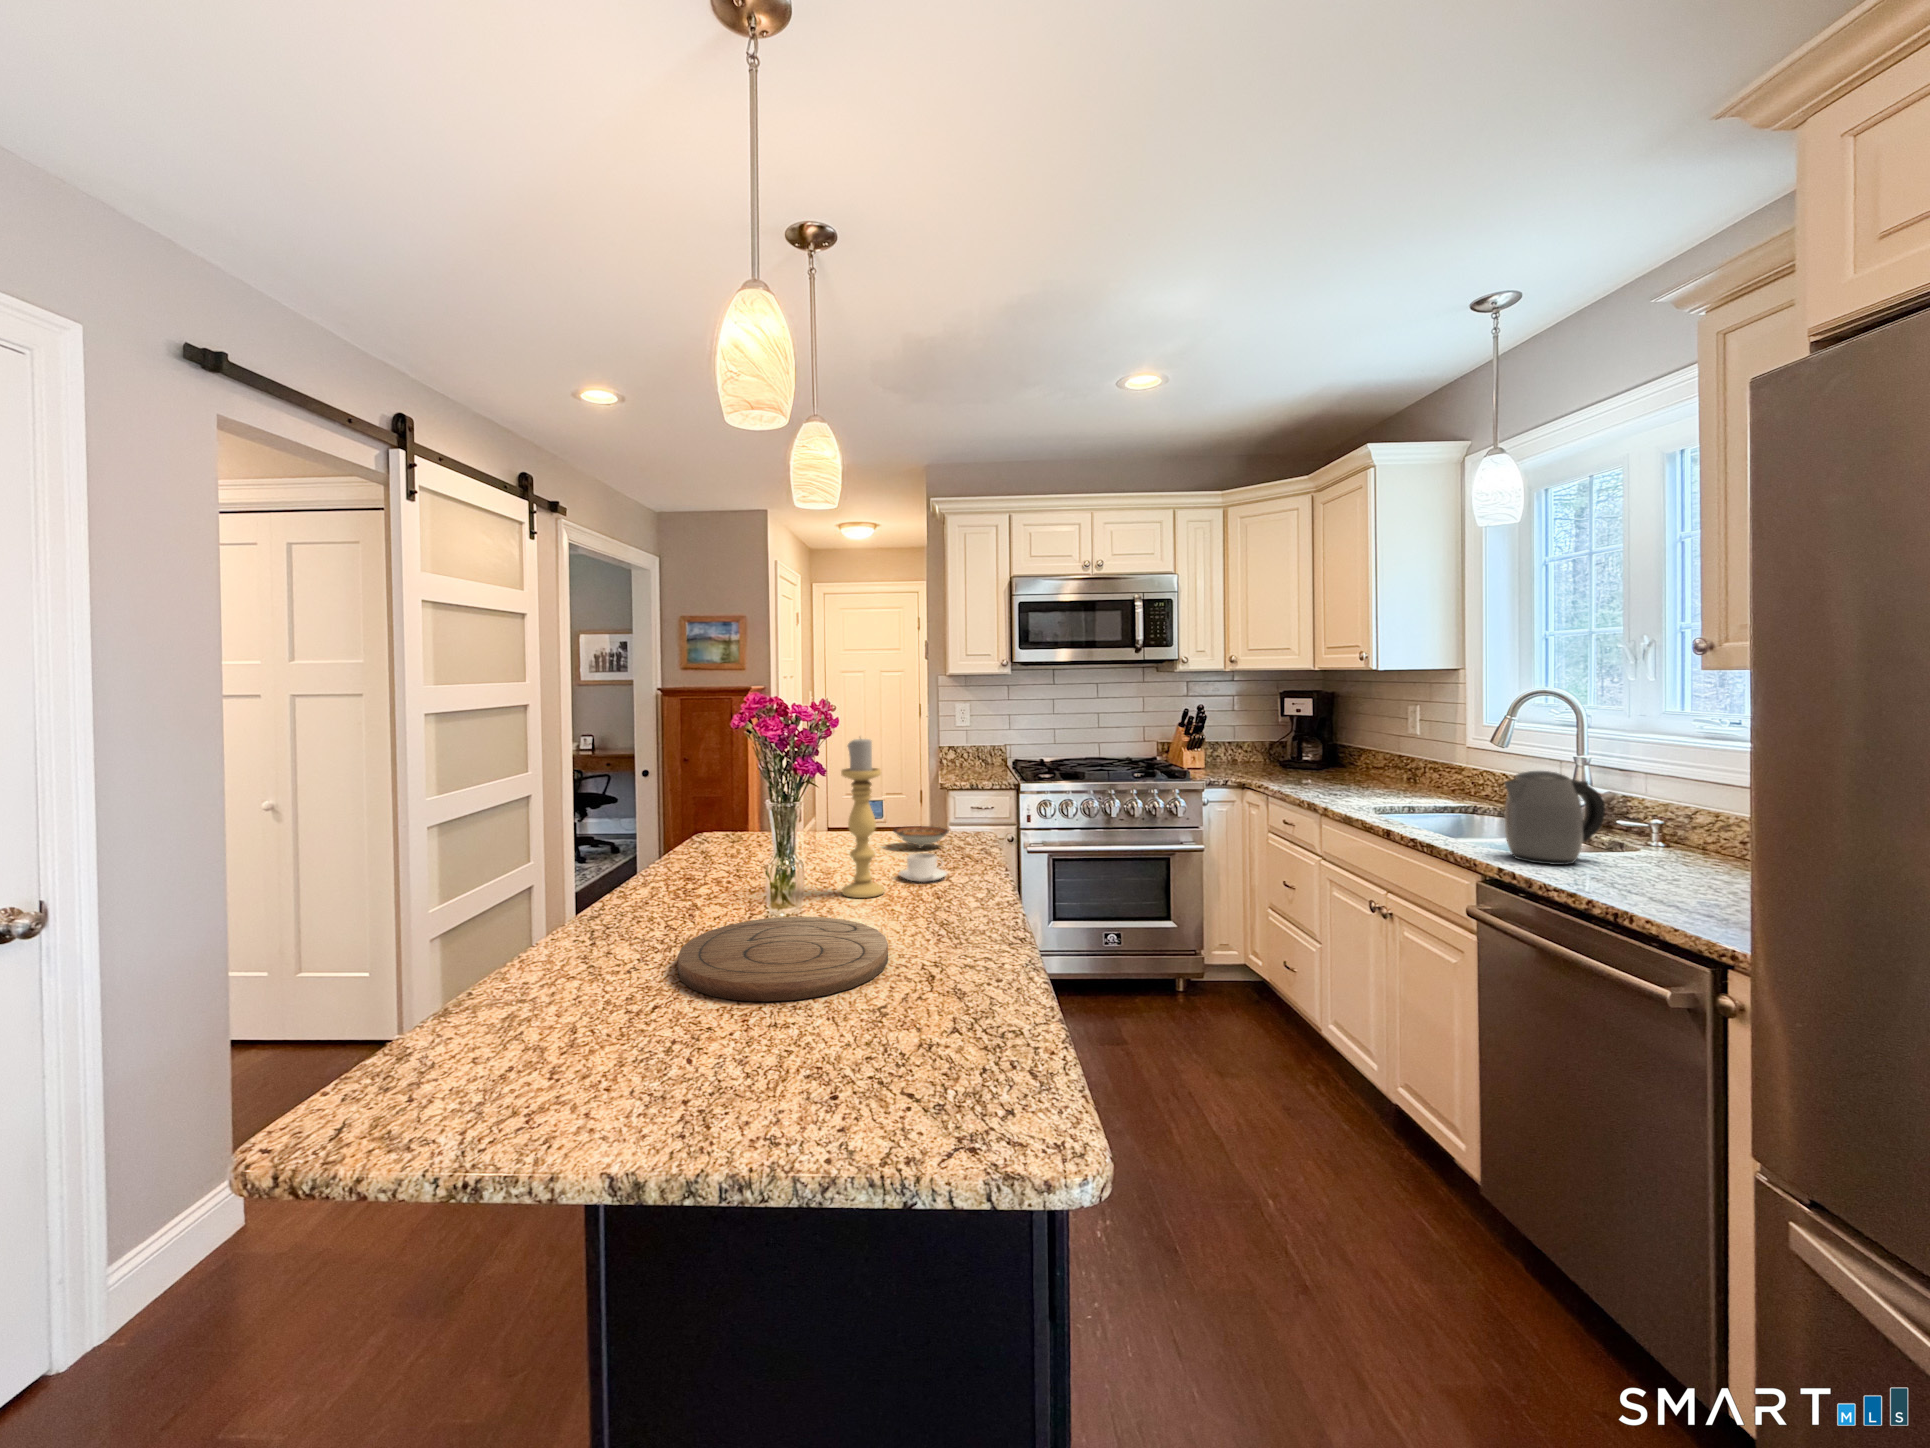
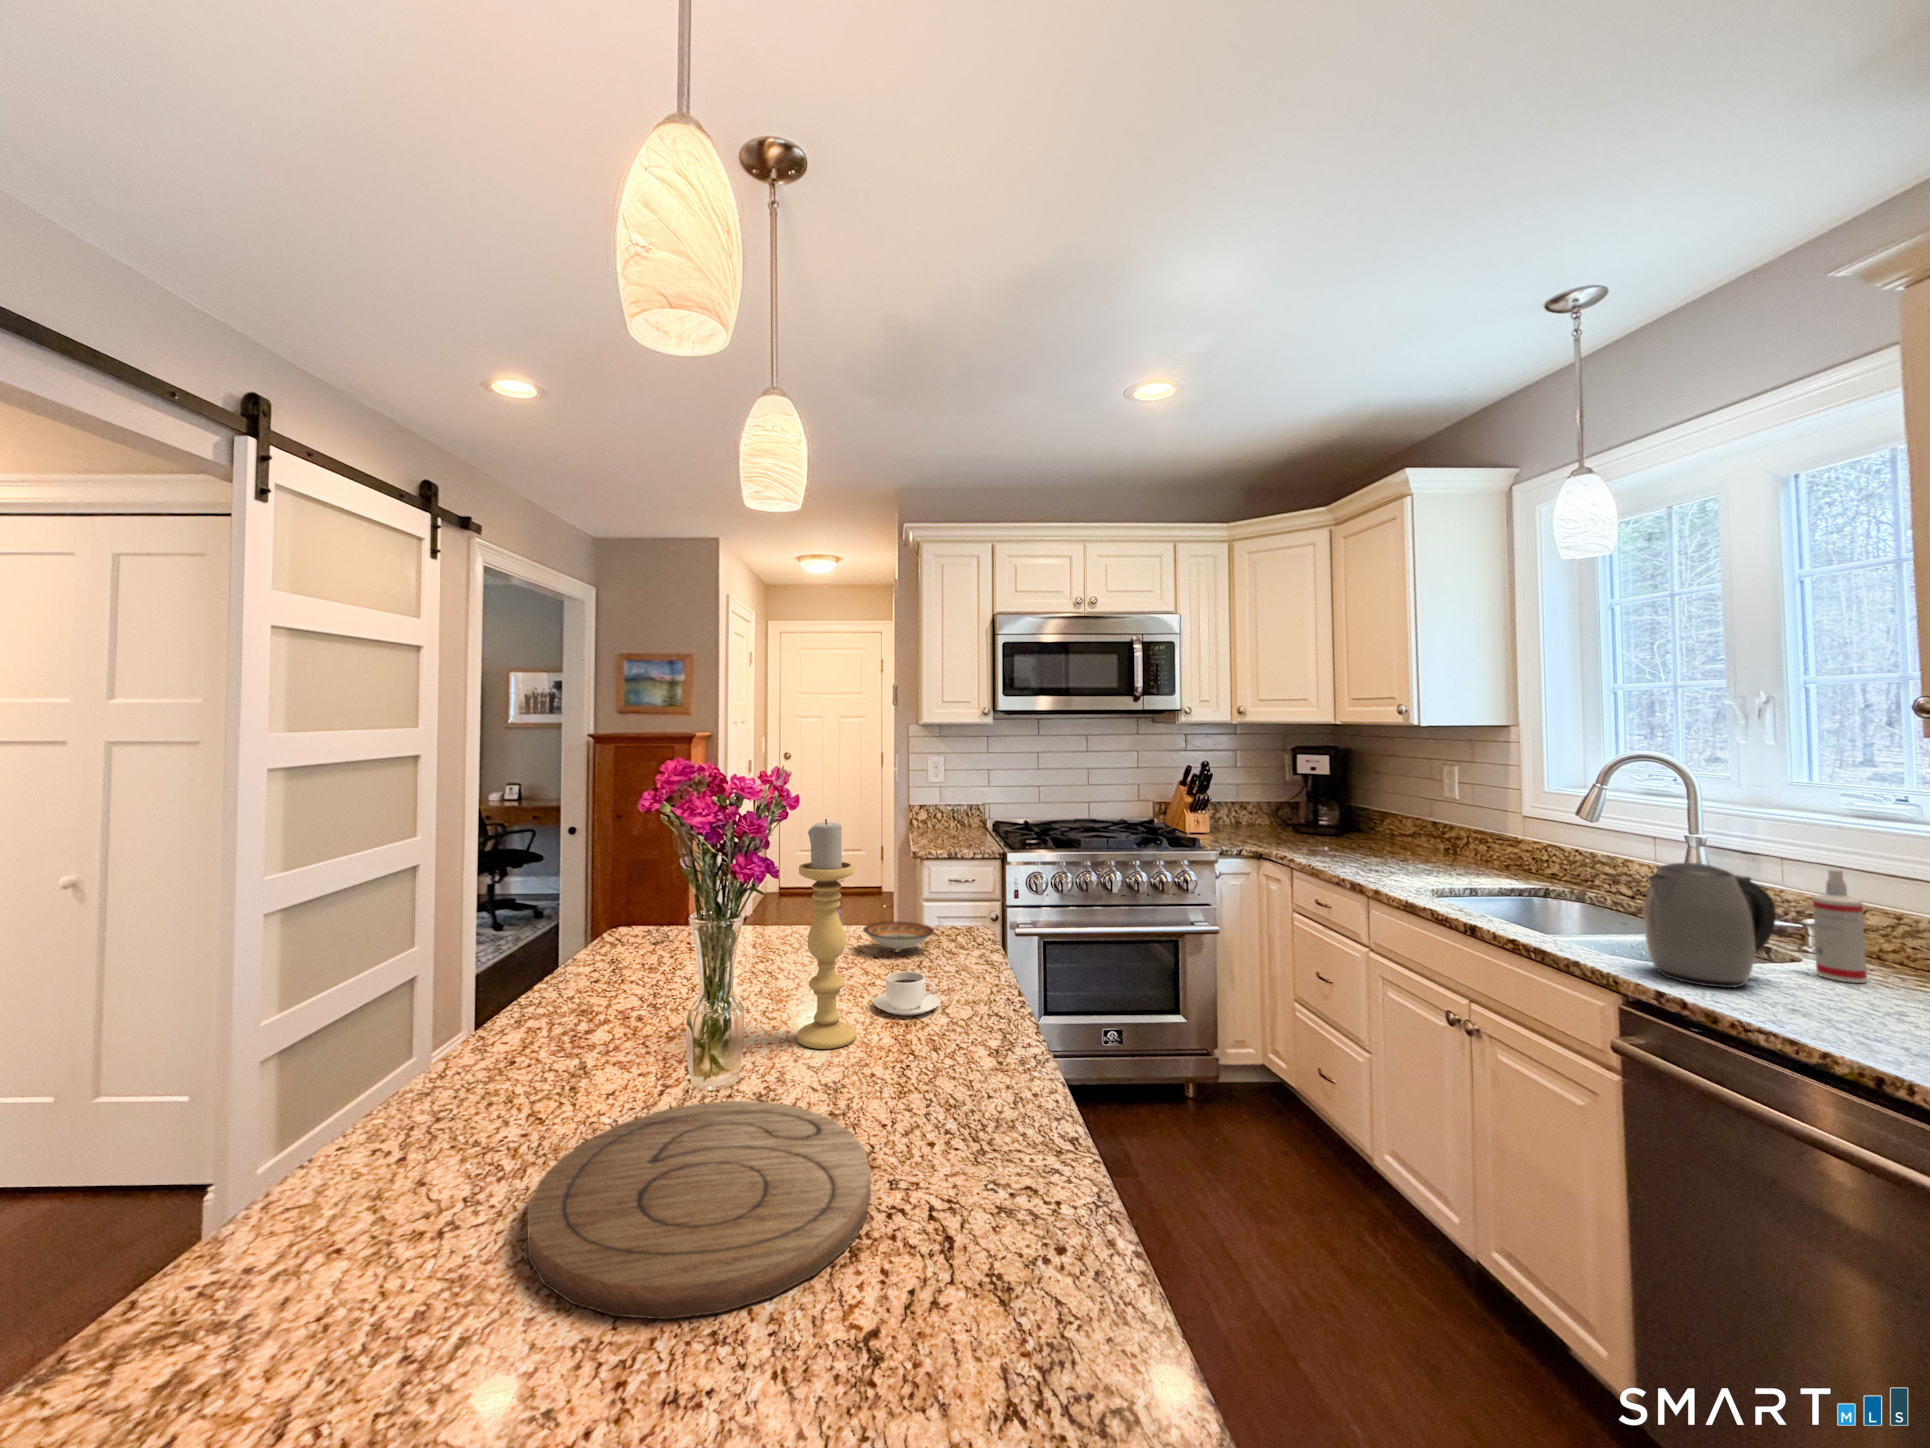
spray bottle: none [1643,776,1679,863] -> present [1813,869,1867,983]

